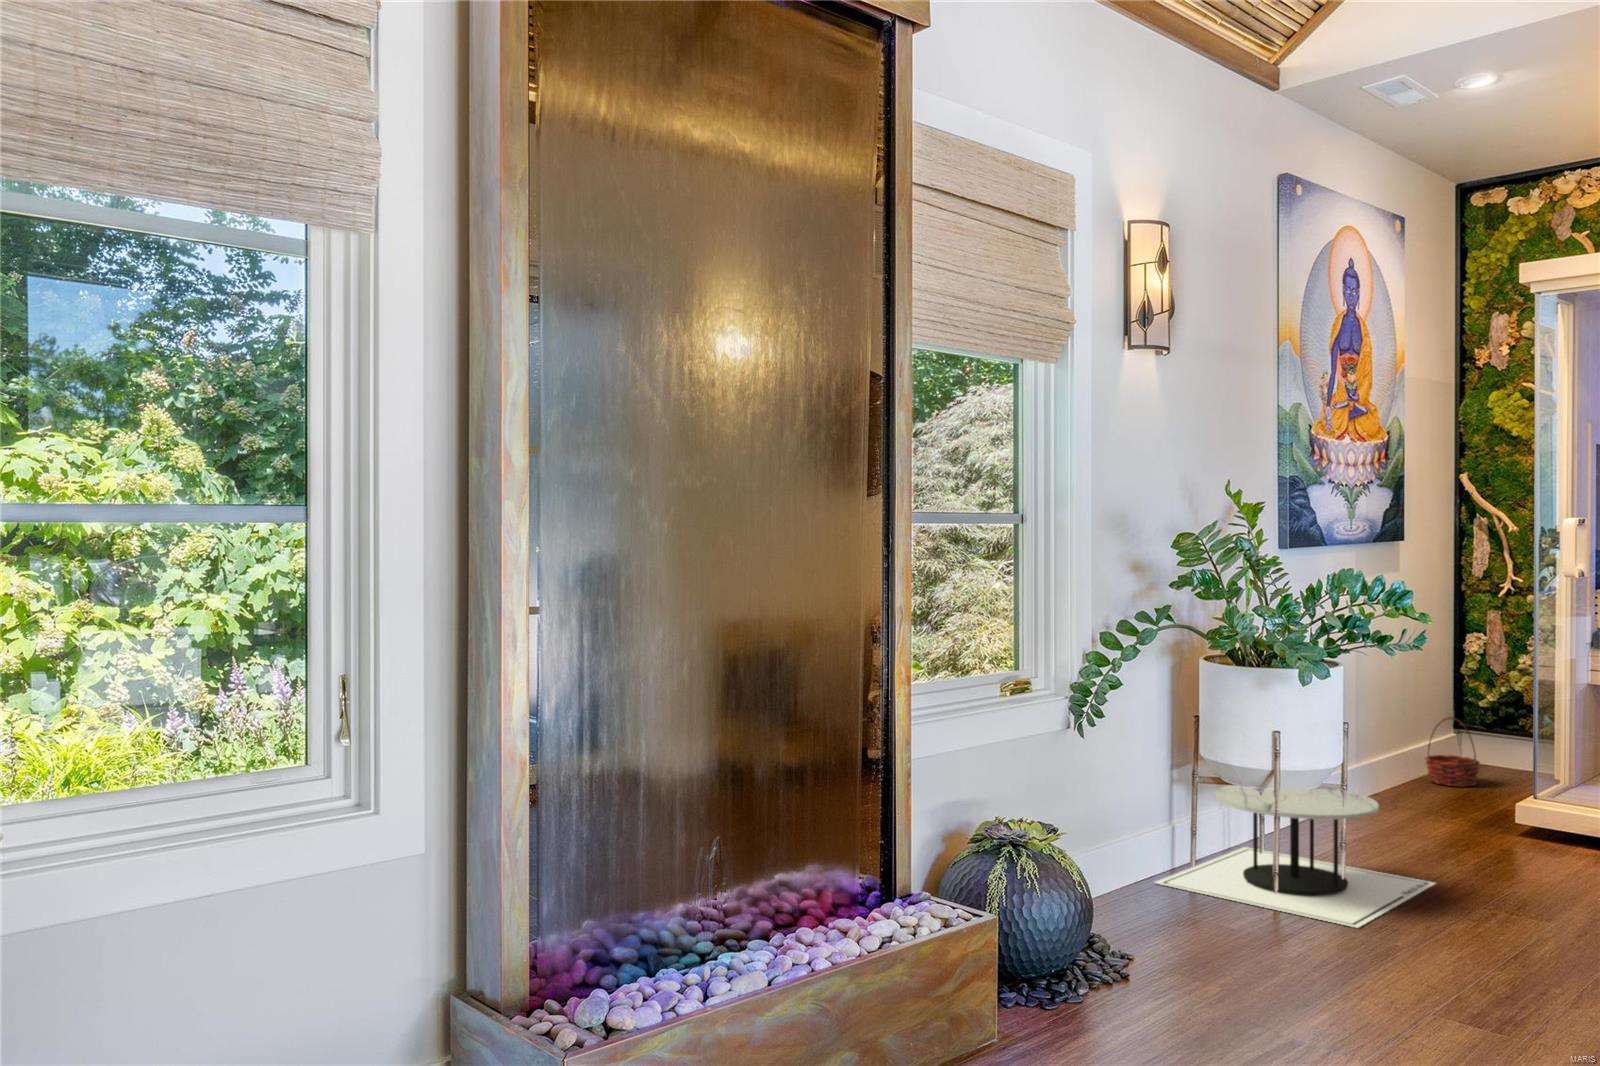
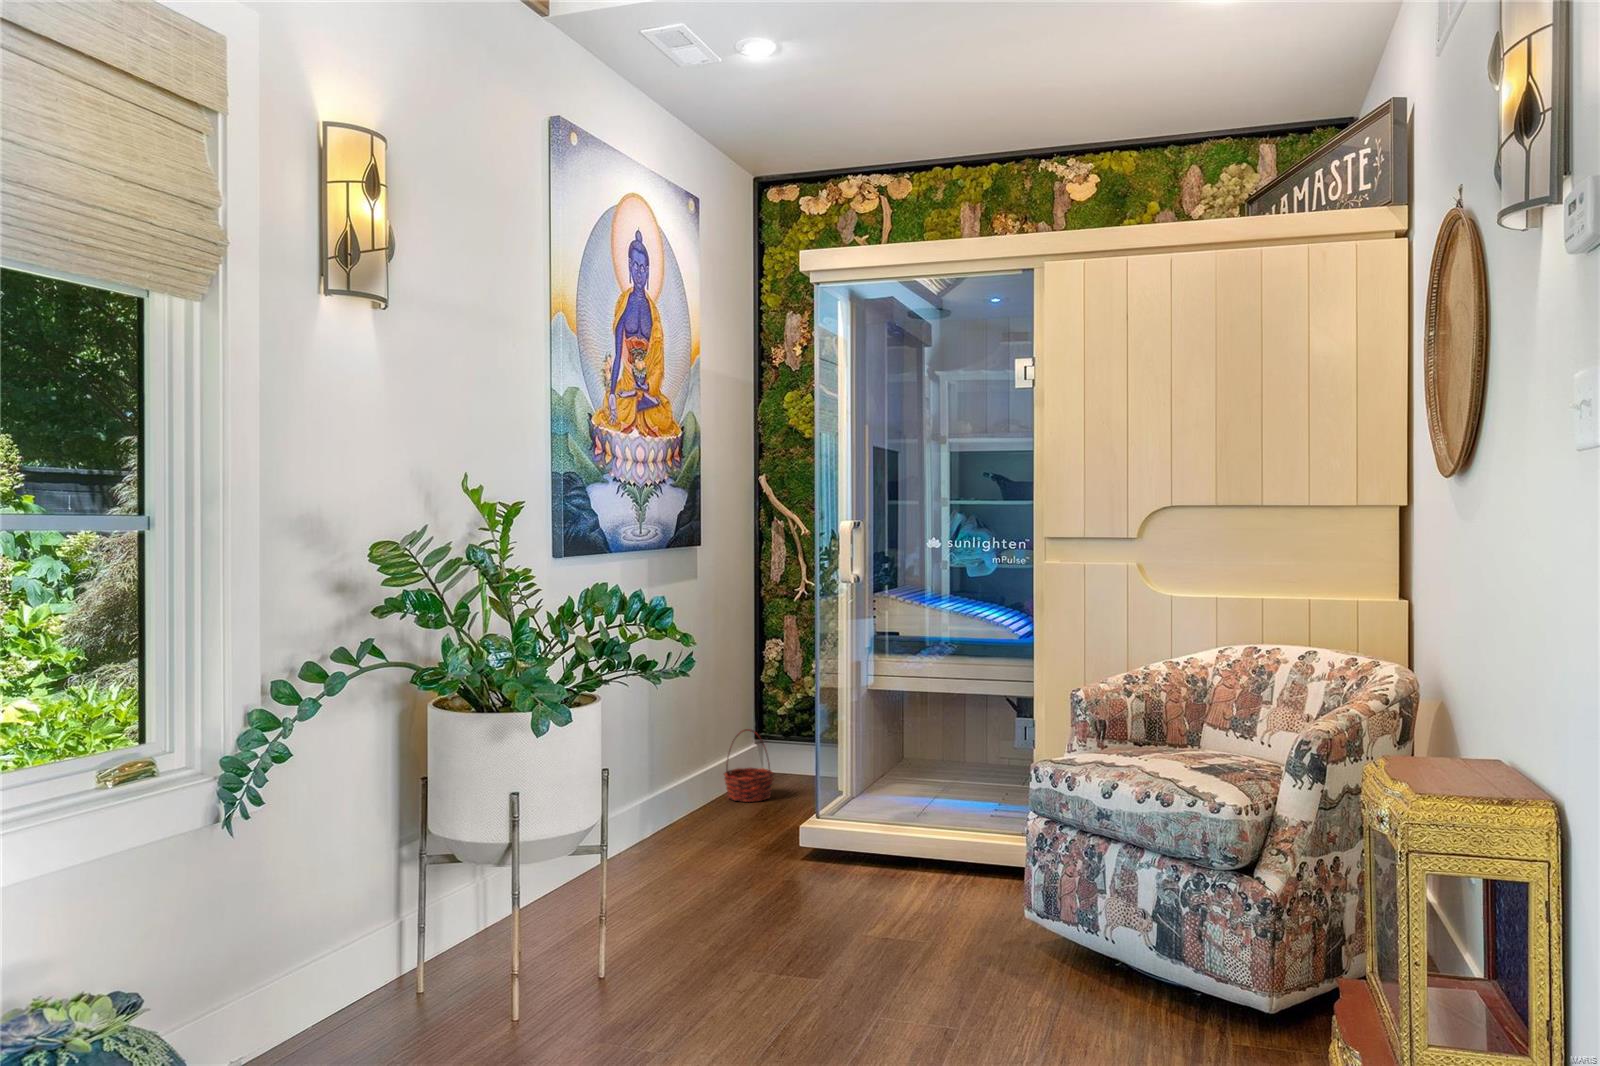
side table: present [1155,786,1435,928] -> none [361,844,709,1040]

